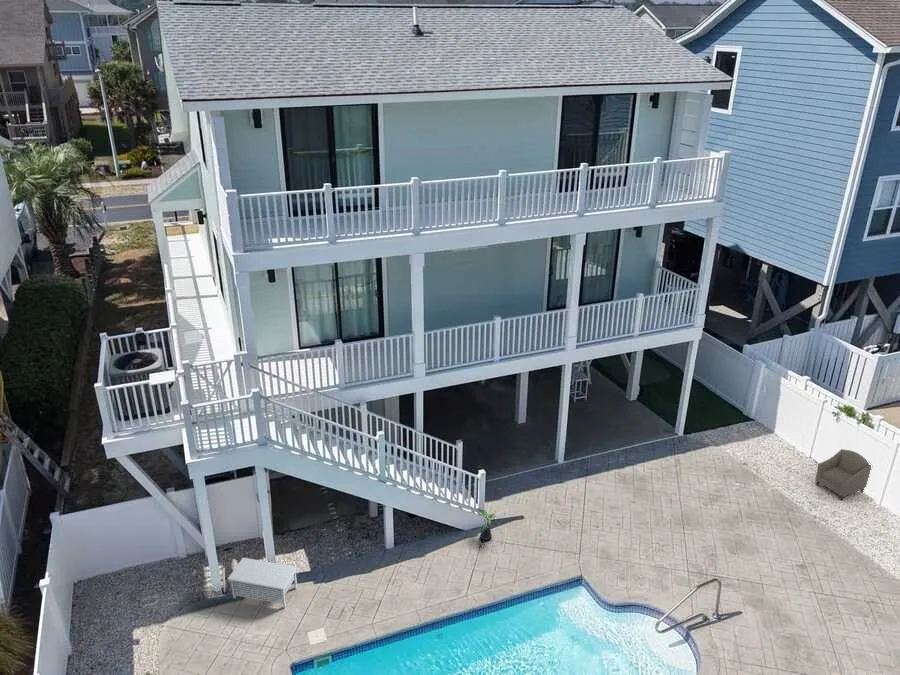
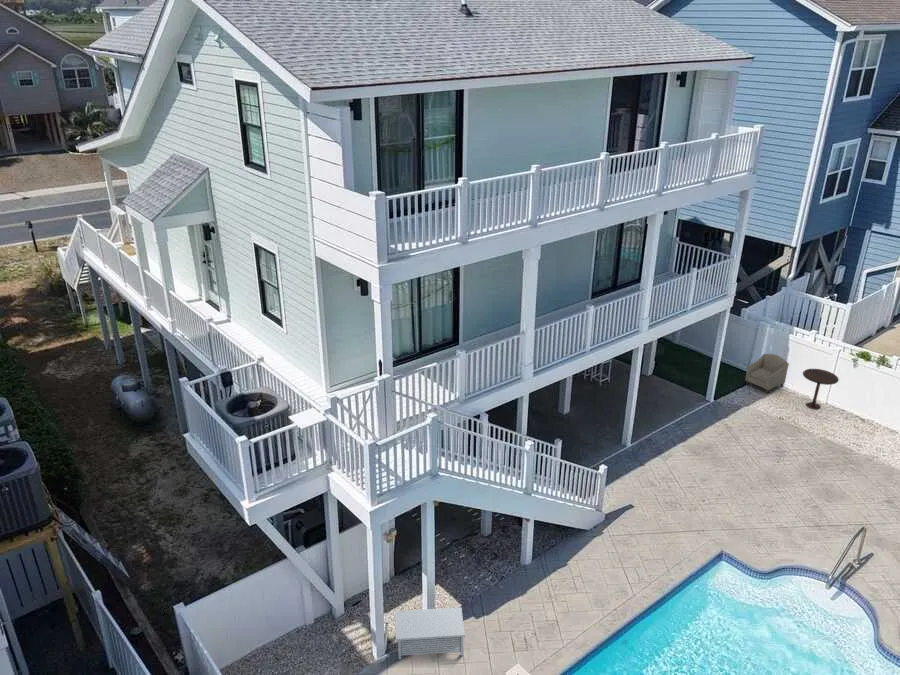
pedestal table: none [781,418,820,463] -> present [803,369,839,409]
chair: present [815,449,872,500] -> present [745,354,789,393]
potted plant: present [476,509,495,540] -> none [600,505,621,535]

